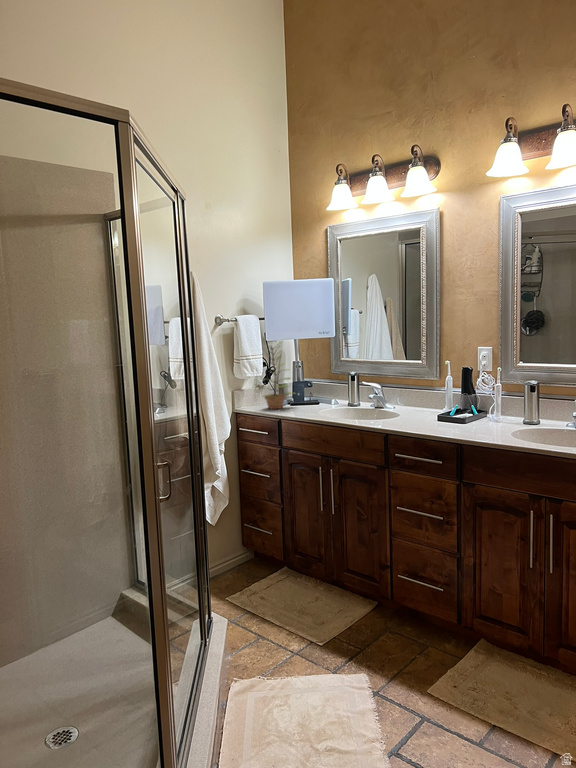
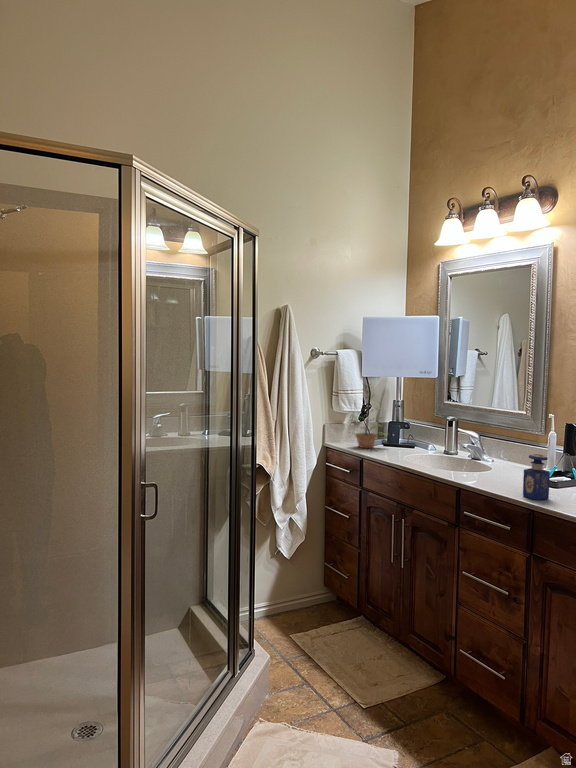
perfume bottle: none [447,396,469,435] -> present [523,454,550,500]

